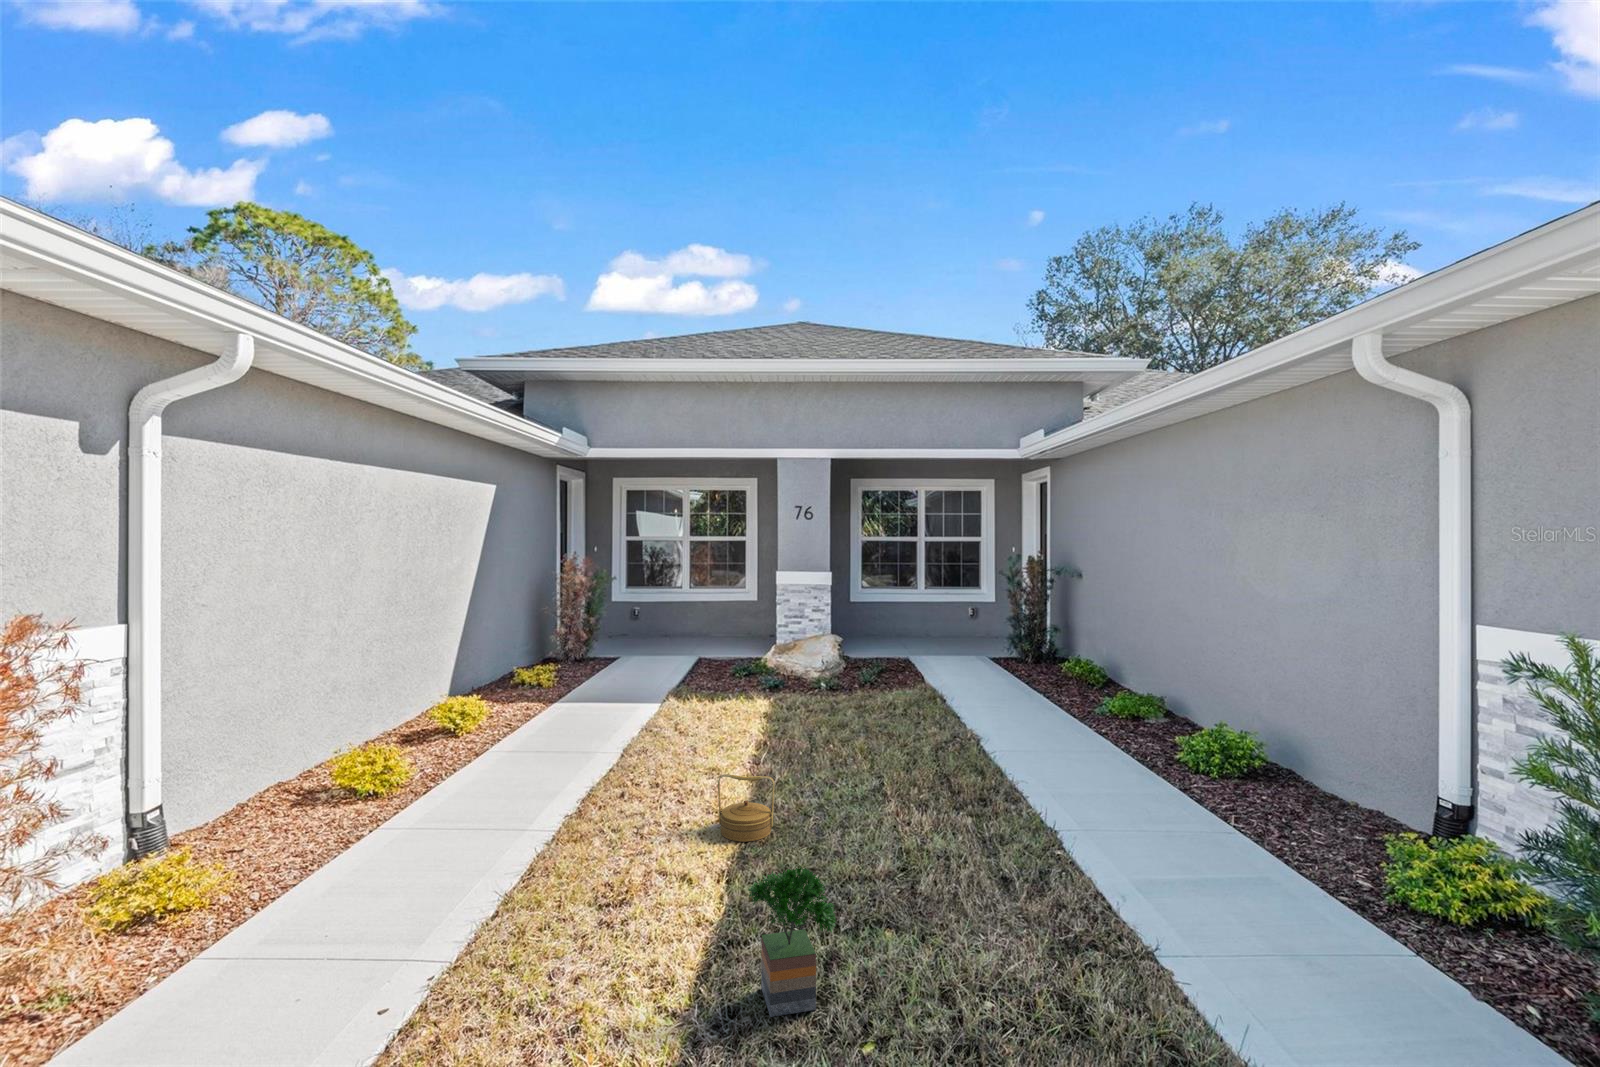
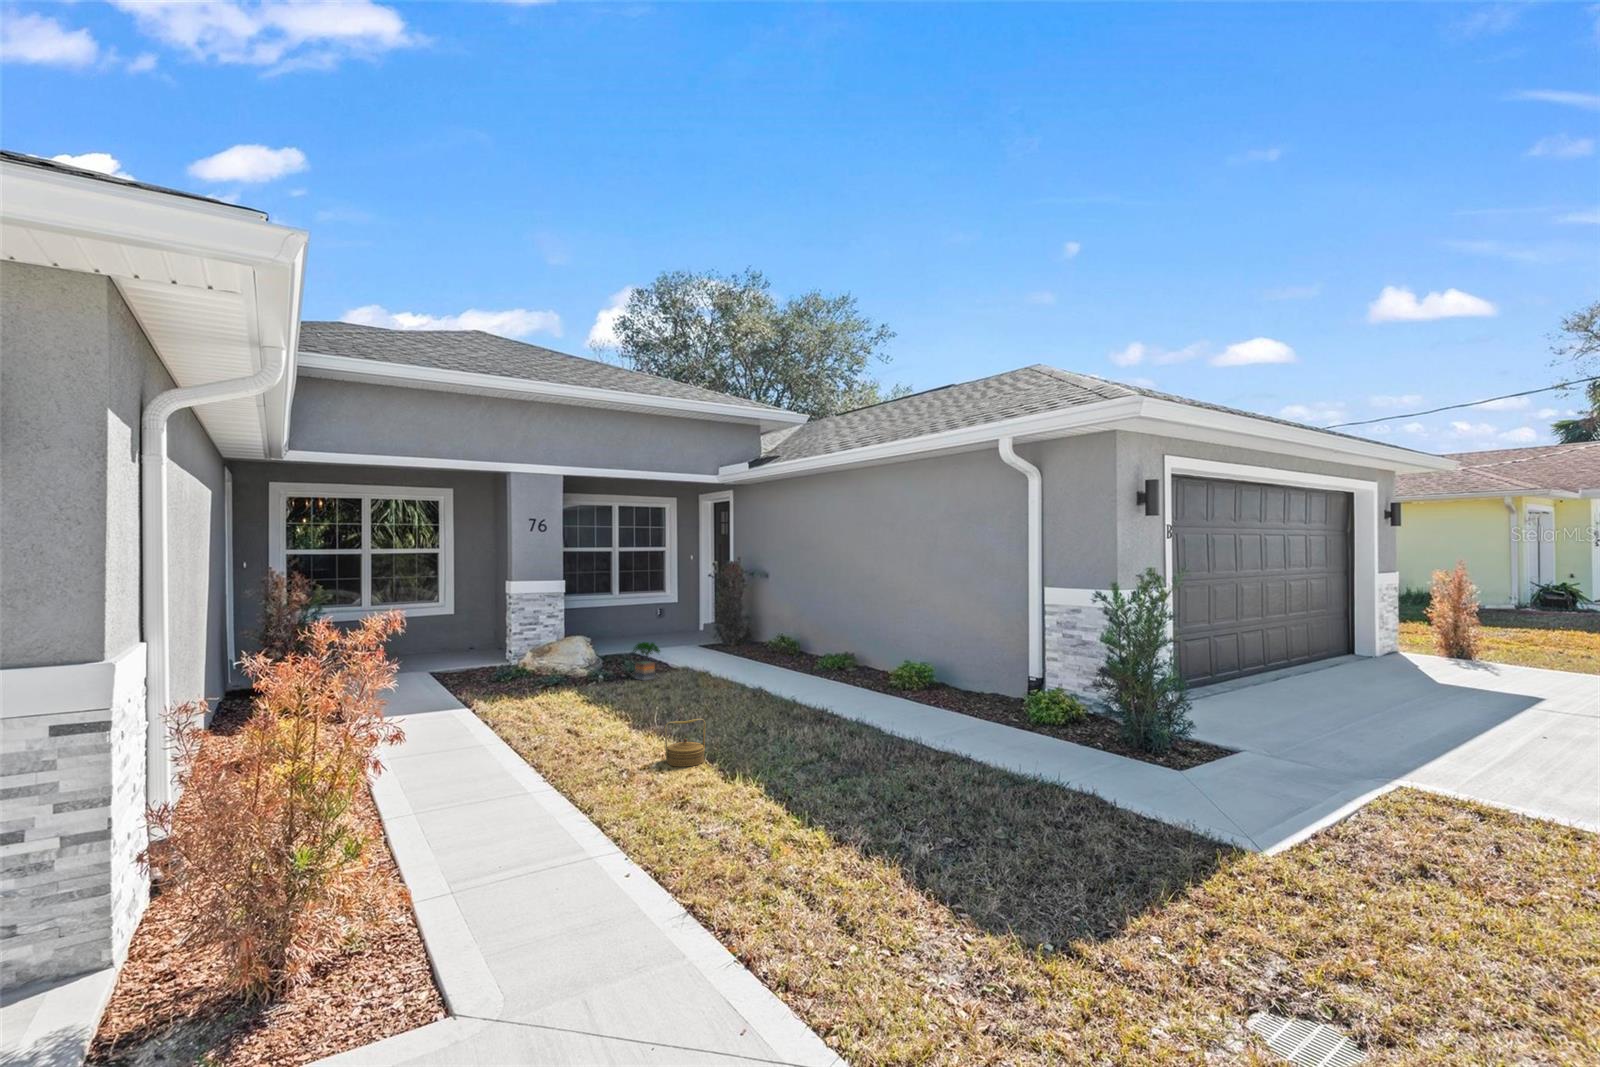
potted tree: present [748,866,836,1017] -> present [633,642,660,680]

